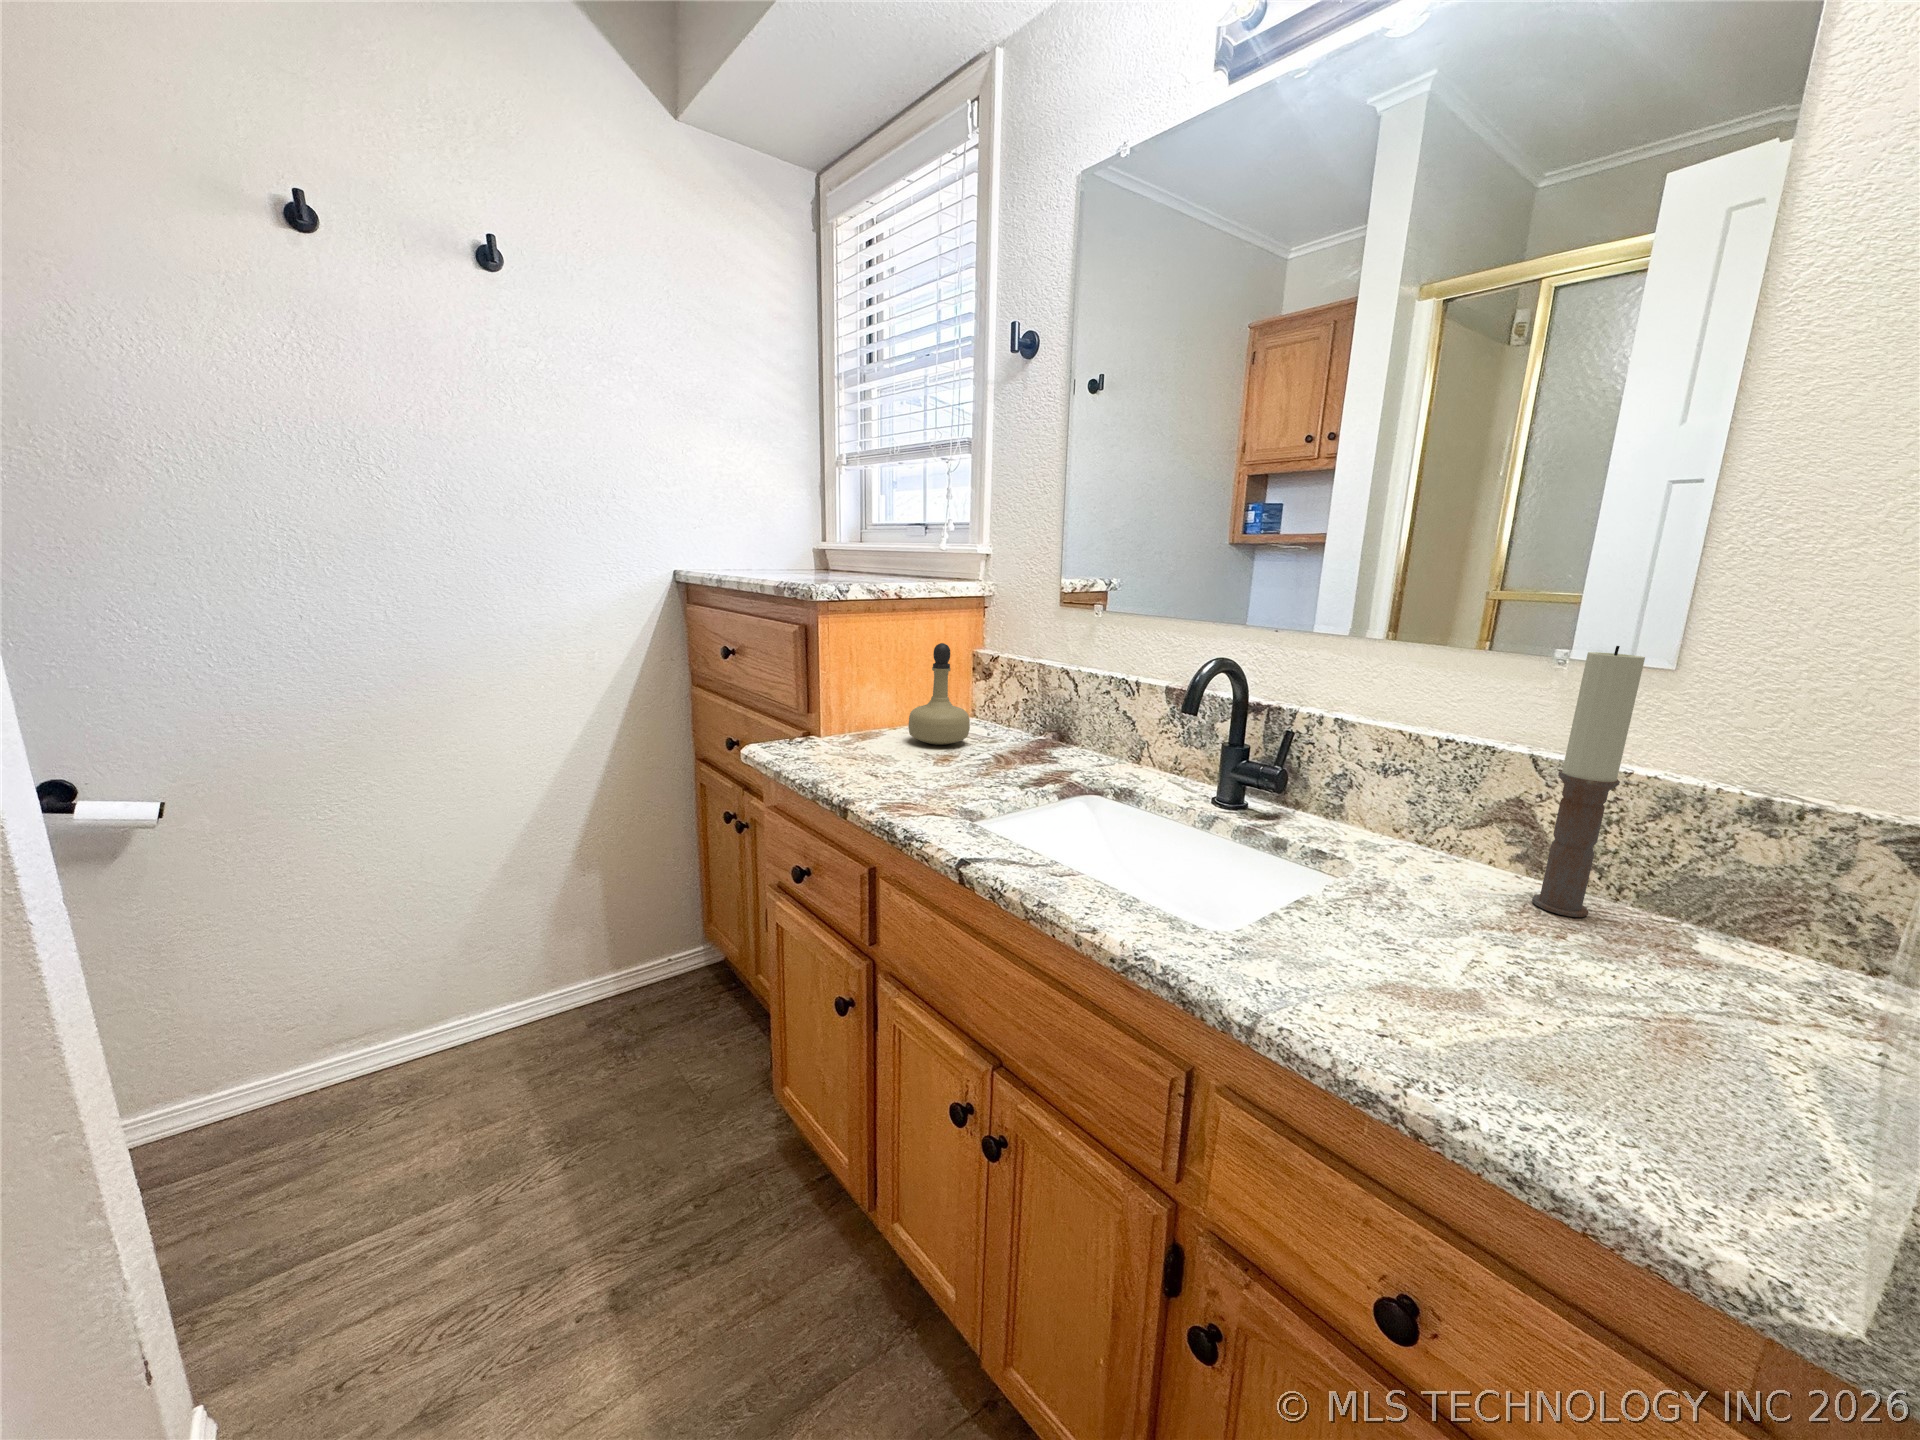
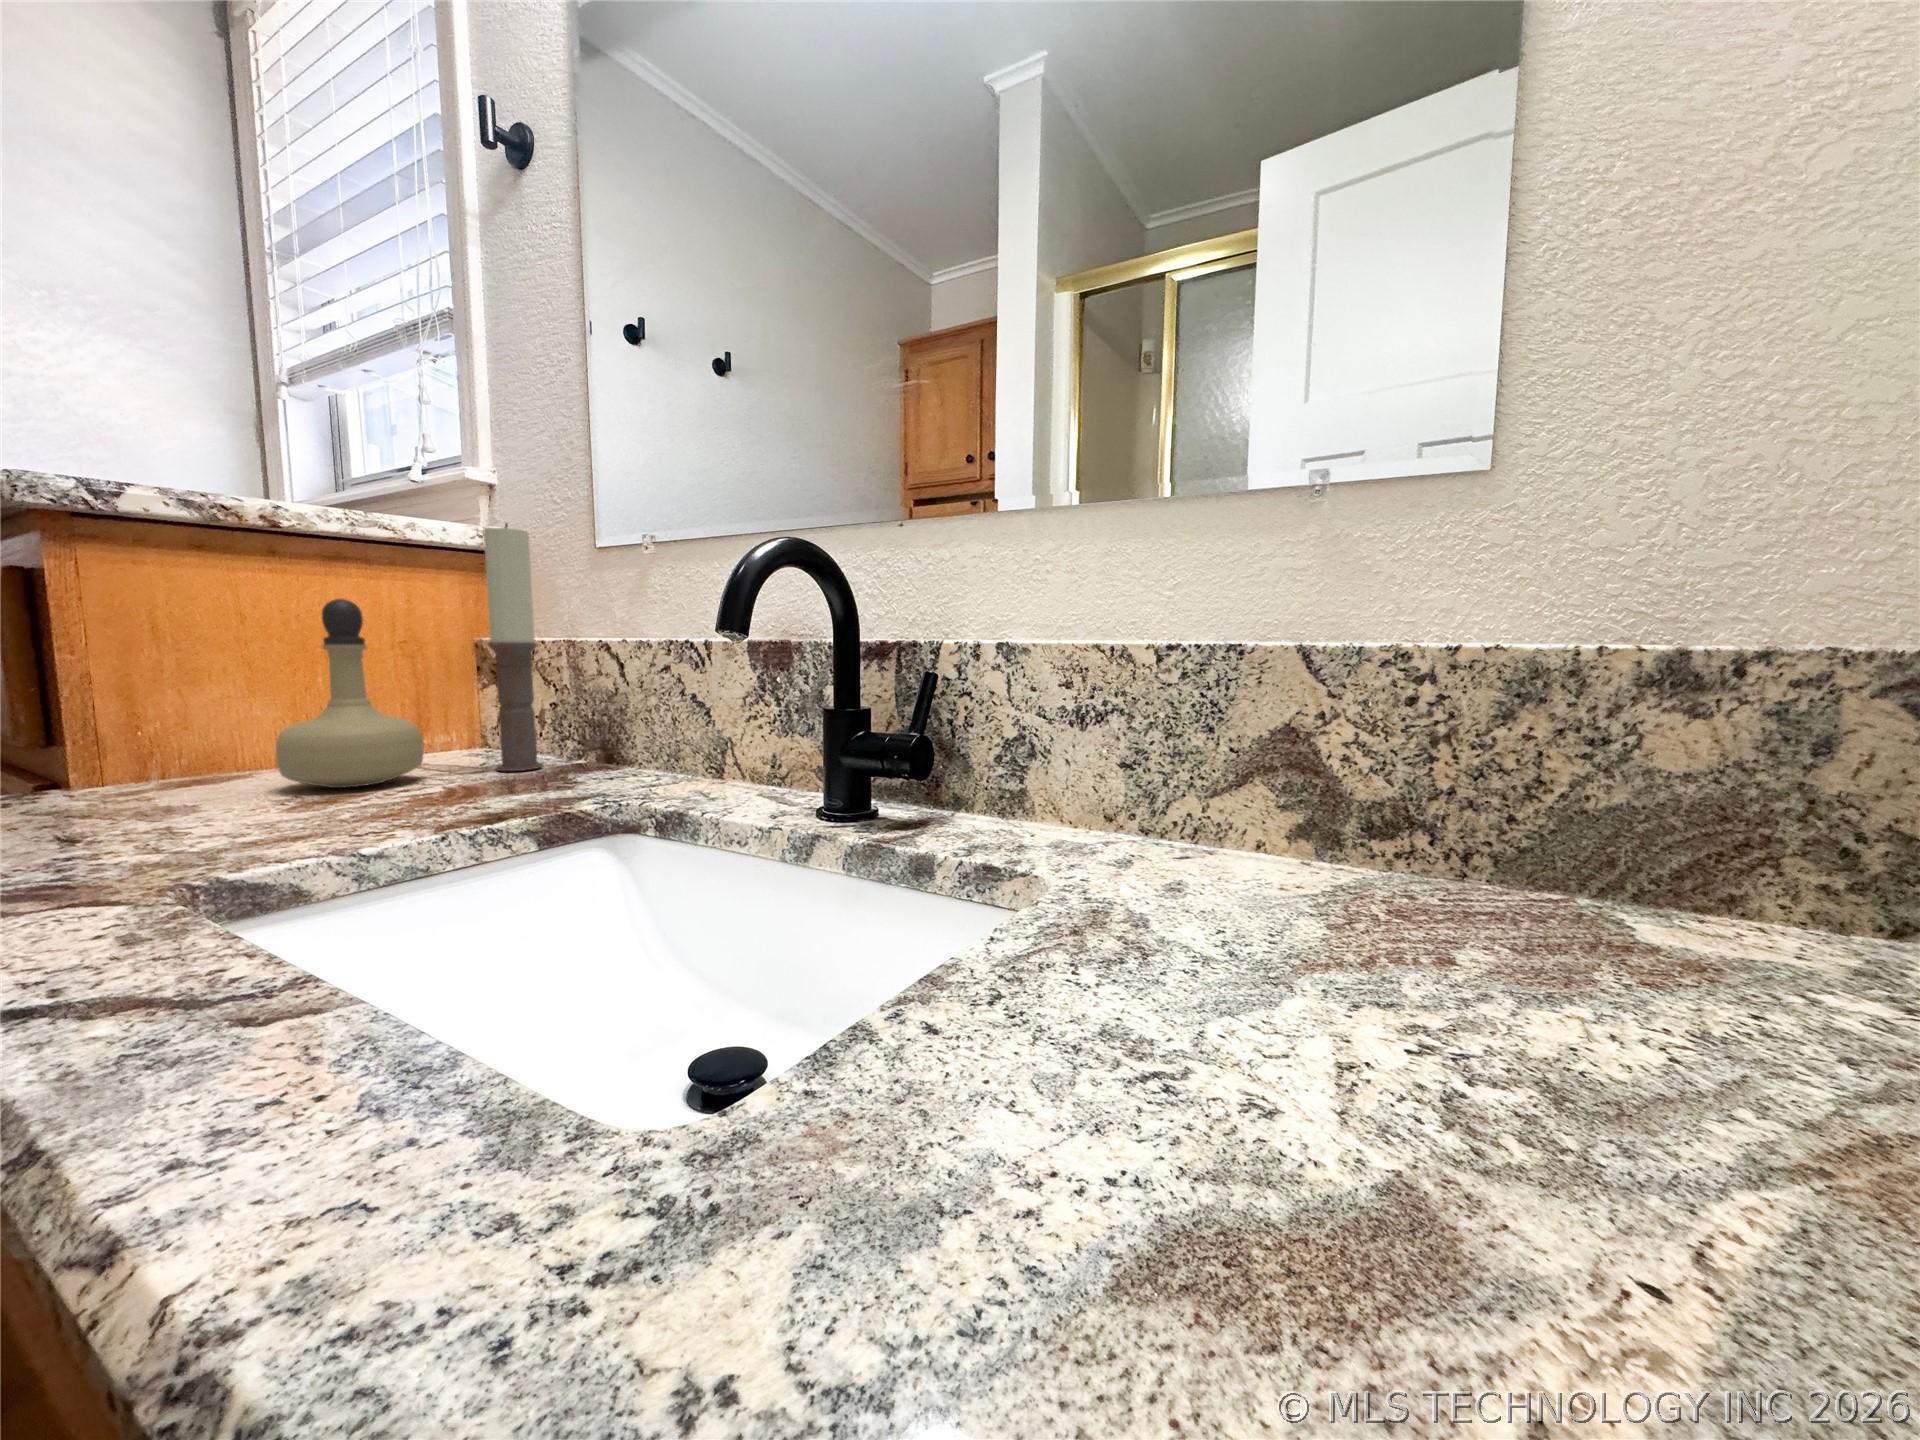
candle: present [1532,646,1645,917] -> present [484,523,543,771]

